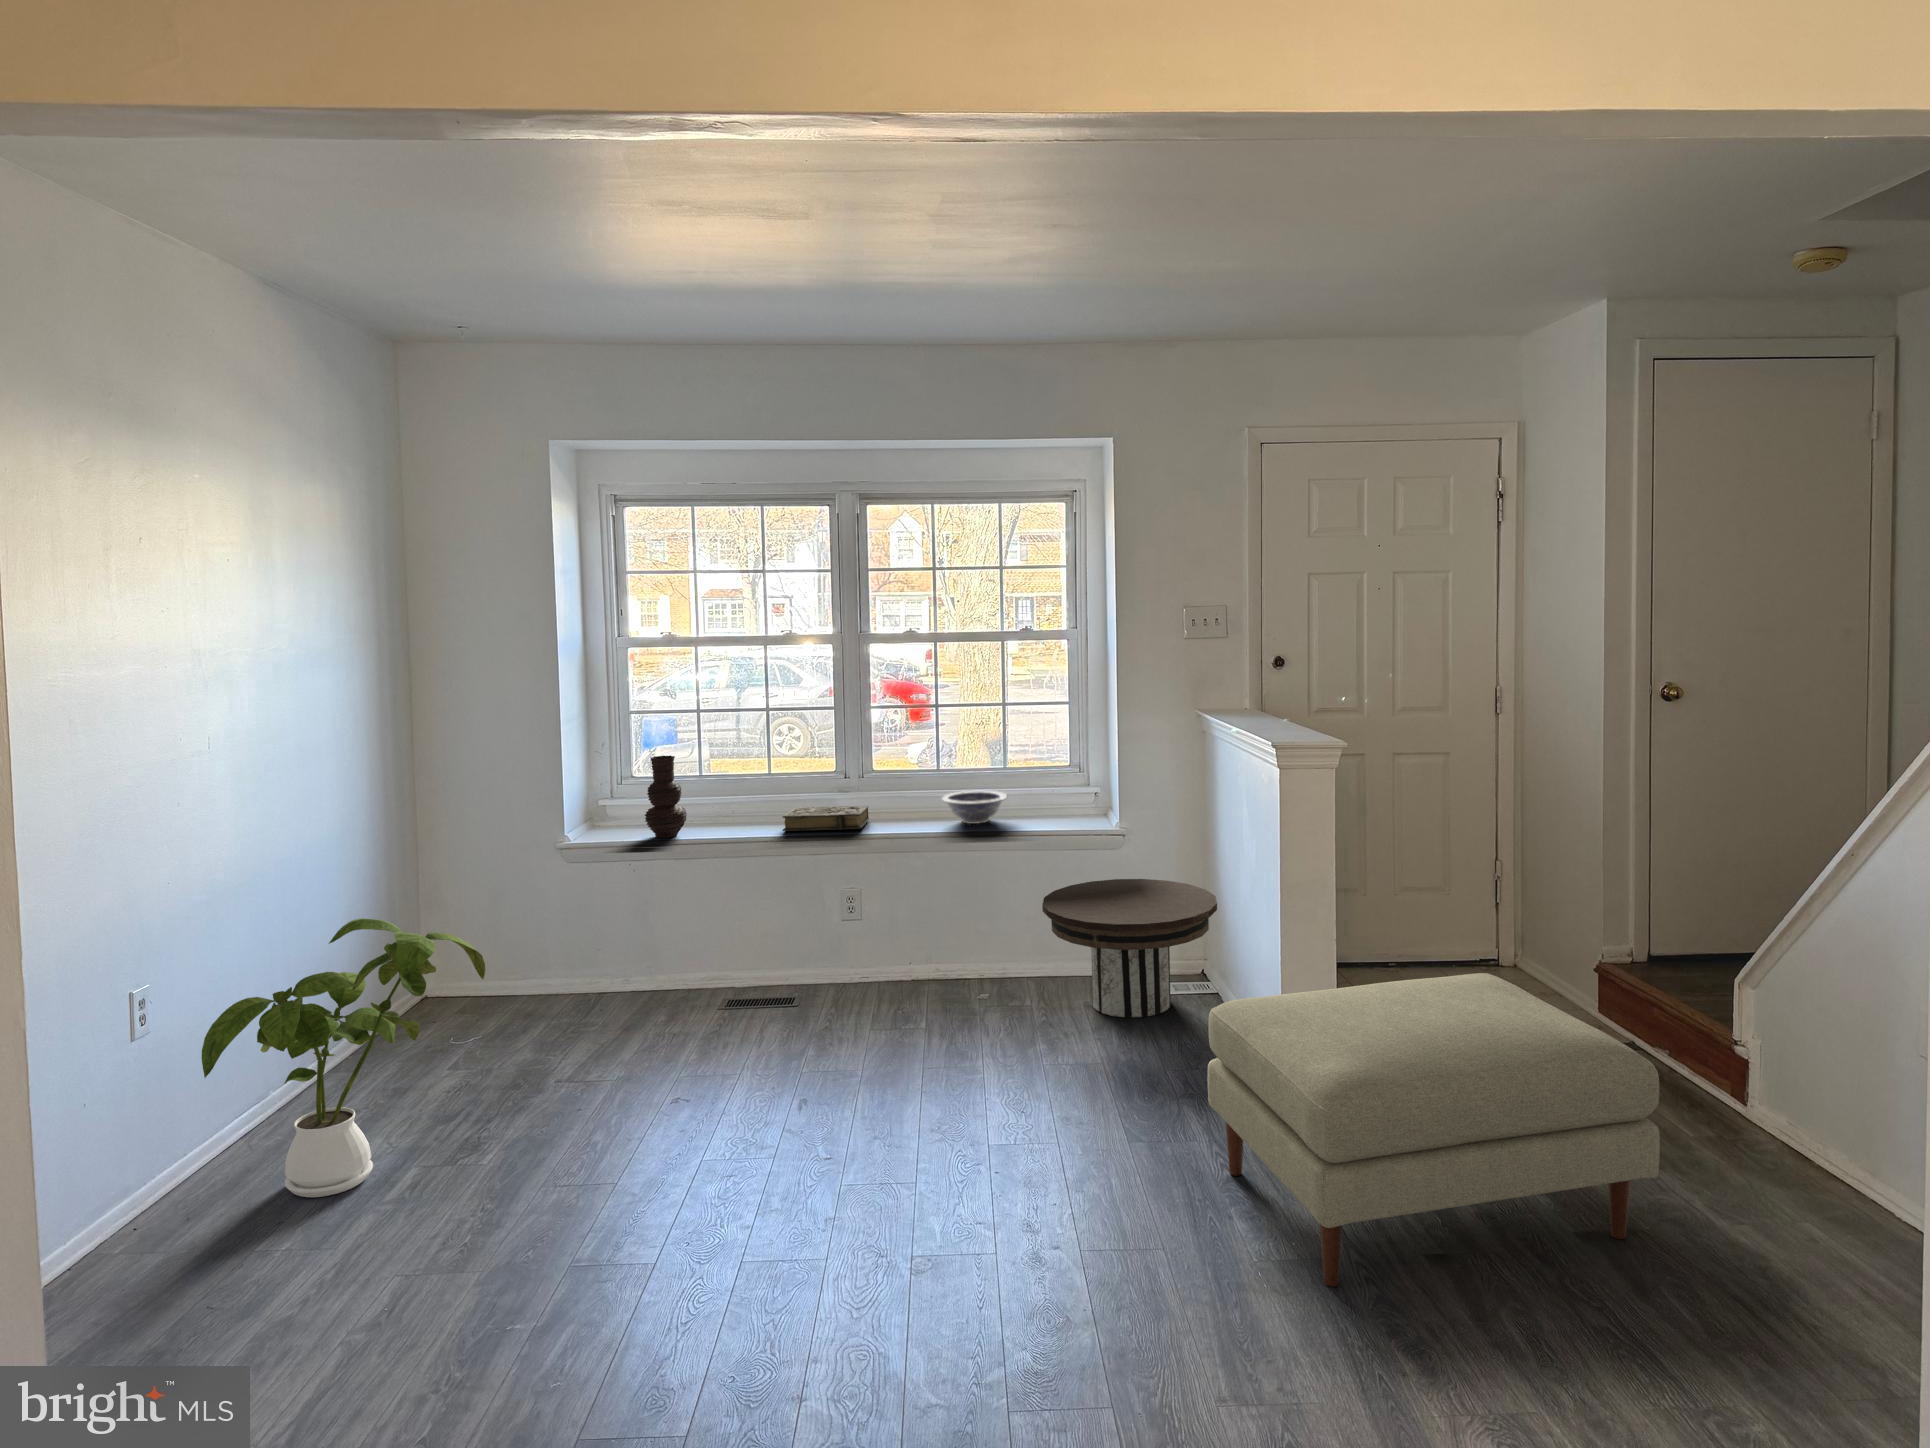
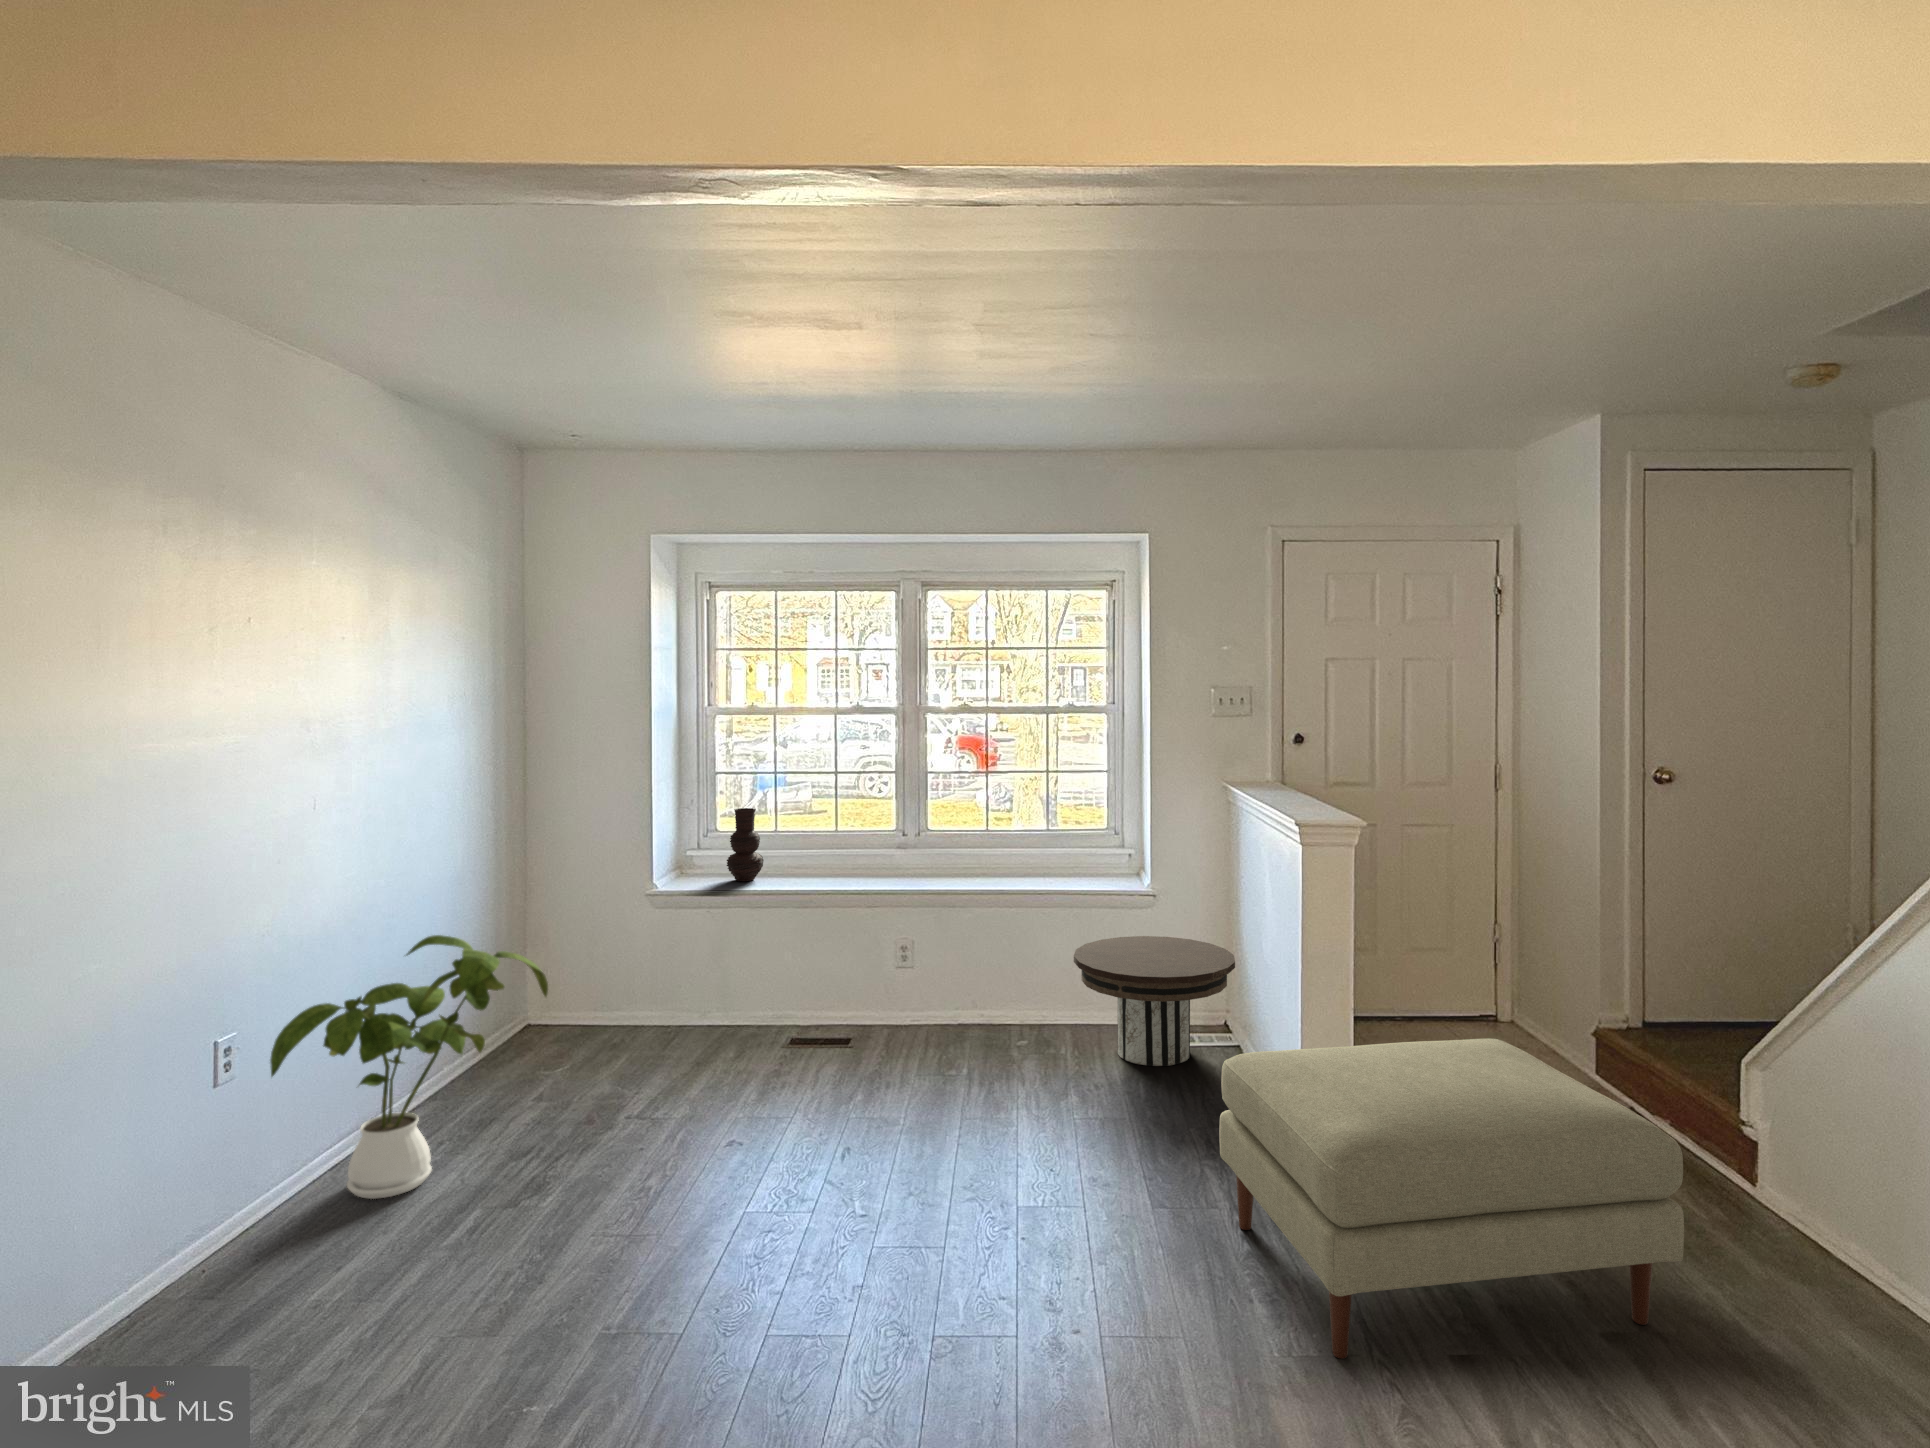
decorative bowl: present [942,791,1007,824] -> none [990,851,1048,880]
book: present [783,806,869,831] -> none [847,860,925,881]

